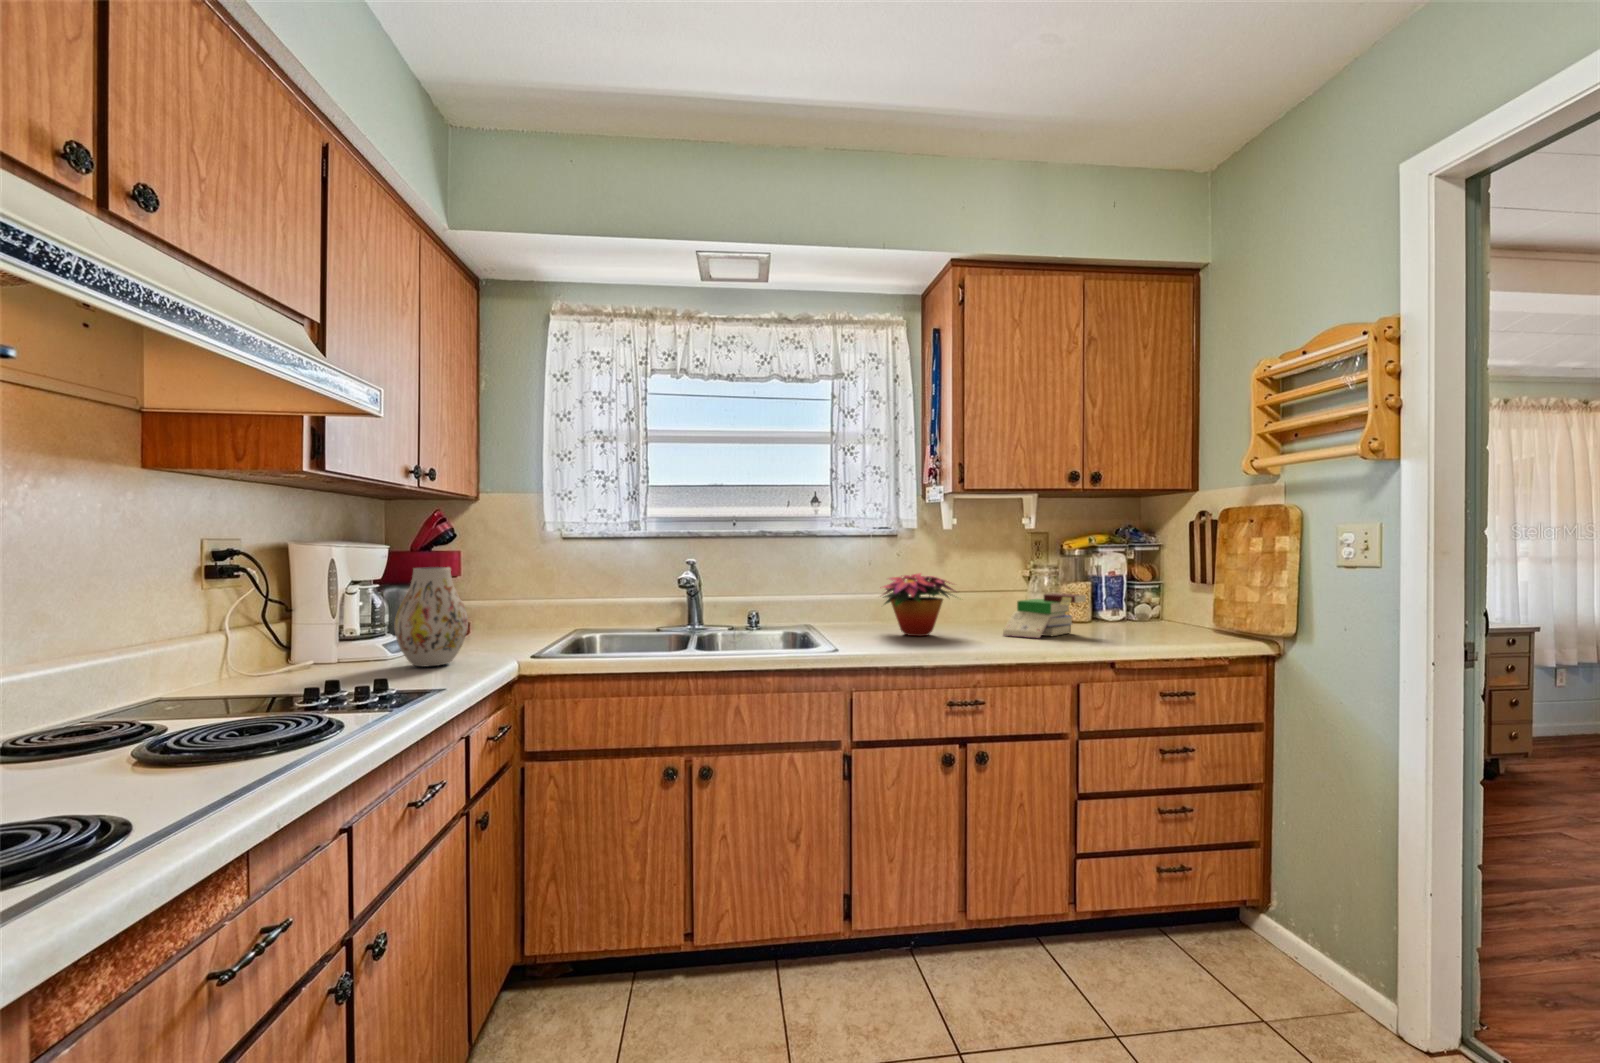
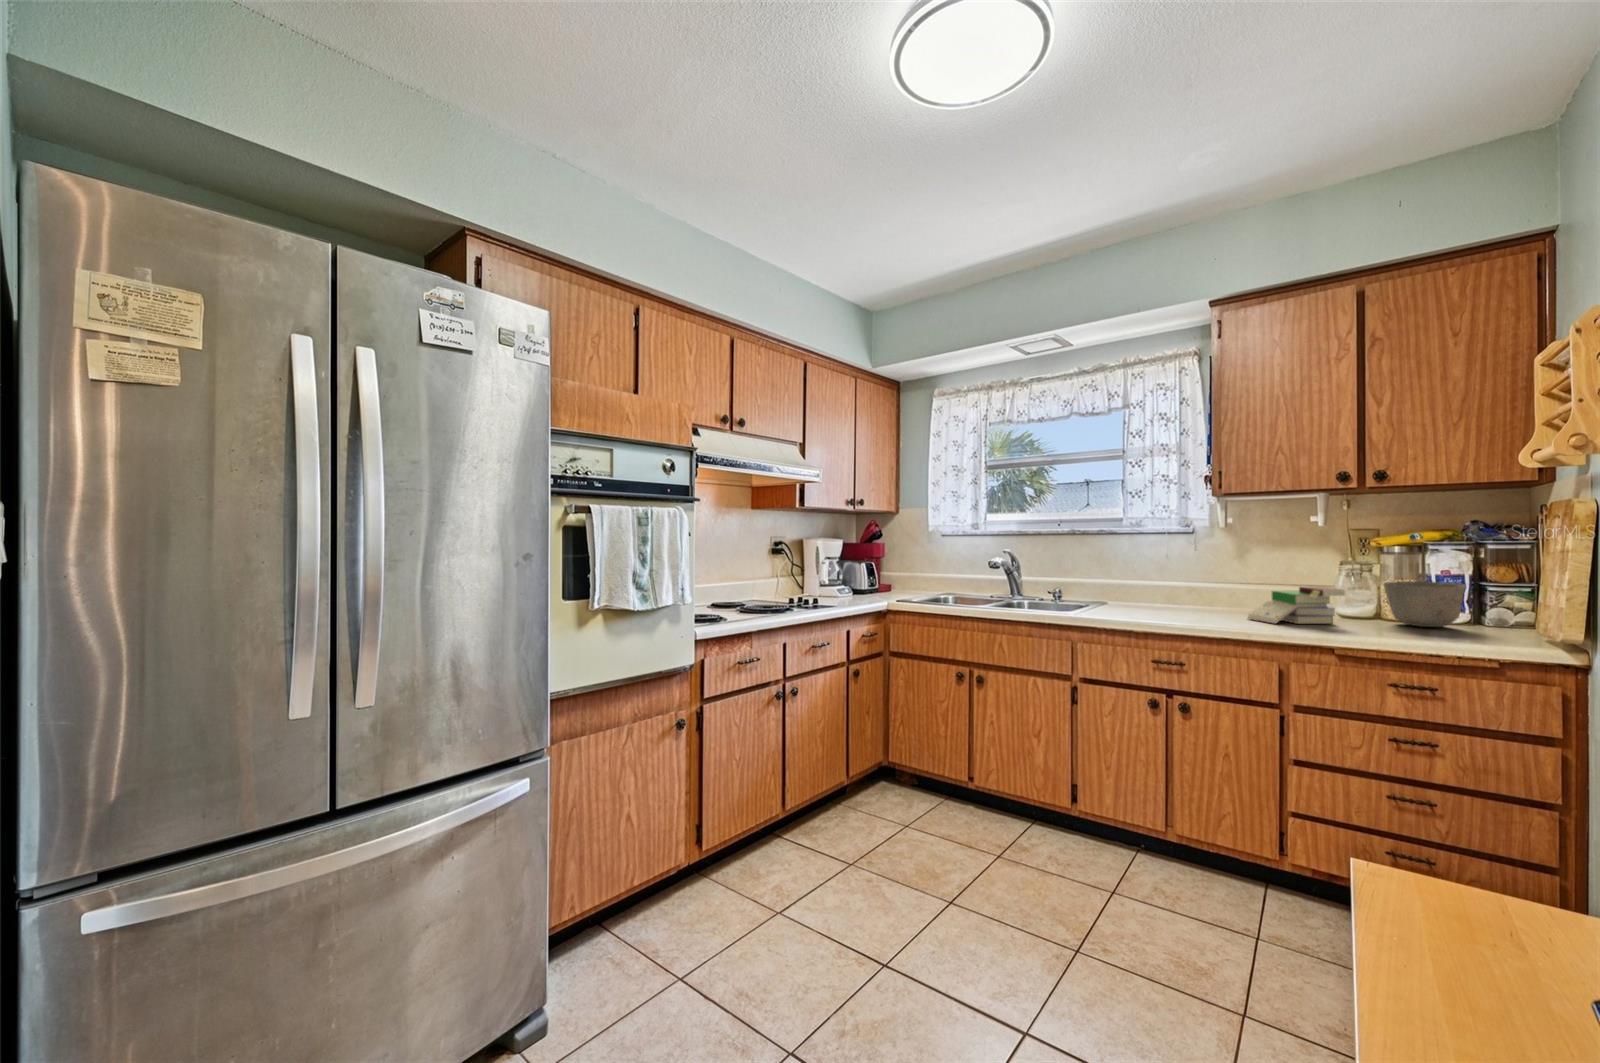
vase: present [394,567,468,667] -> none [833,552,865,600]
flower arrangement: present [880,573,955,636] -> none [1129,563,1214,613]
ceramic bowl: none [1090,584,1152,629] -> present [1383,581,1466,627]

